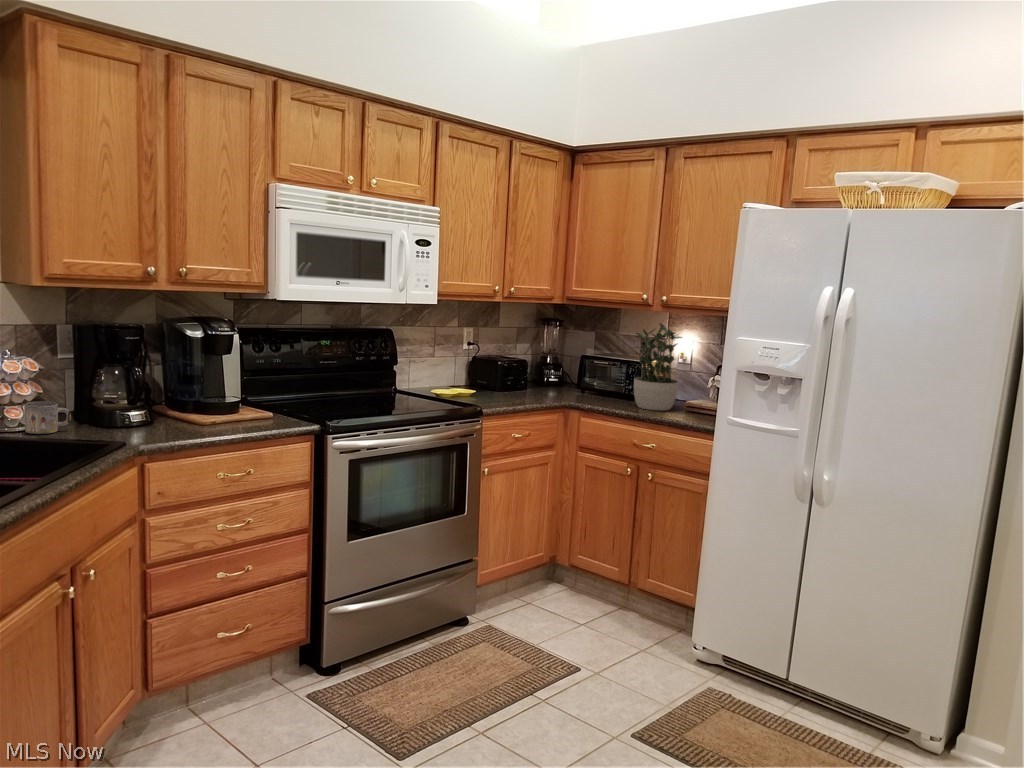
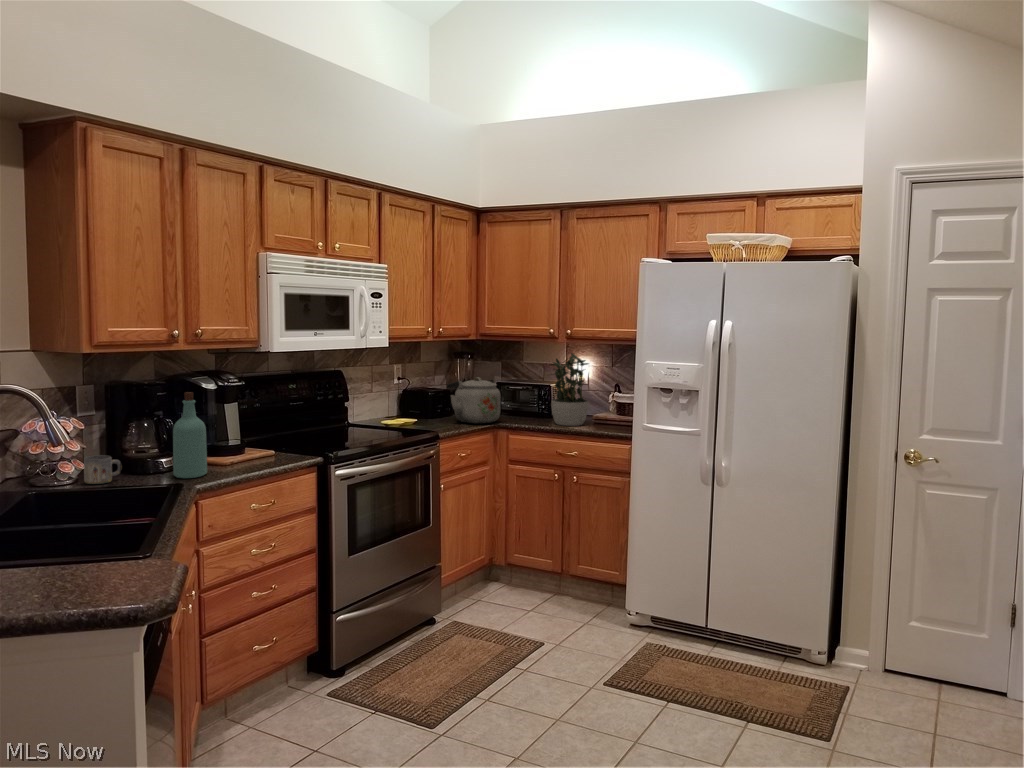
bottle: none [127,337,169,436] -> present [173,392,207,479]
kettle: none [514,345,575,399] -> present [447,377,501,424]

